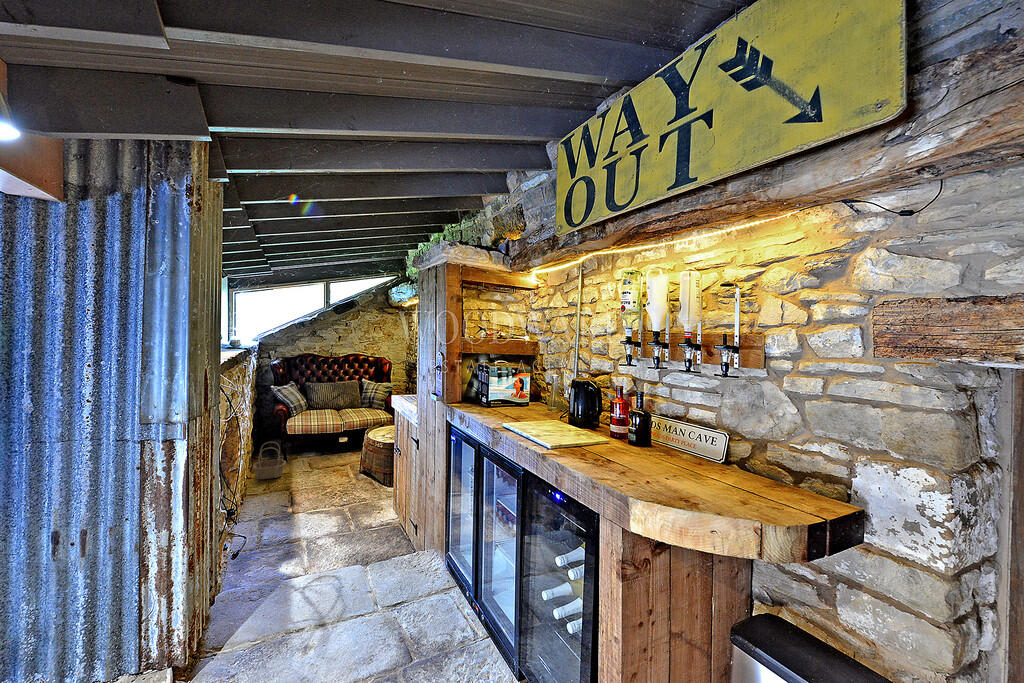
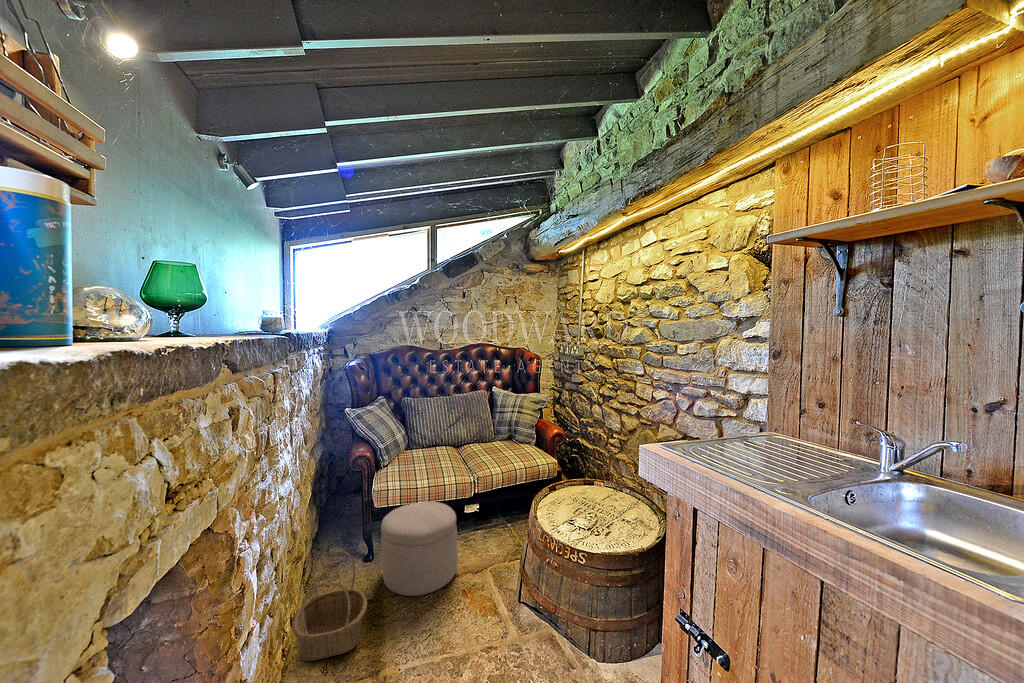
ottoman: none [292,431,331,467] -> present [381,501,458,596]

